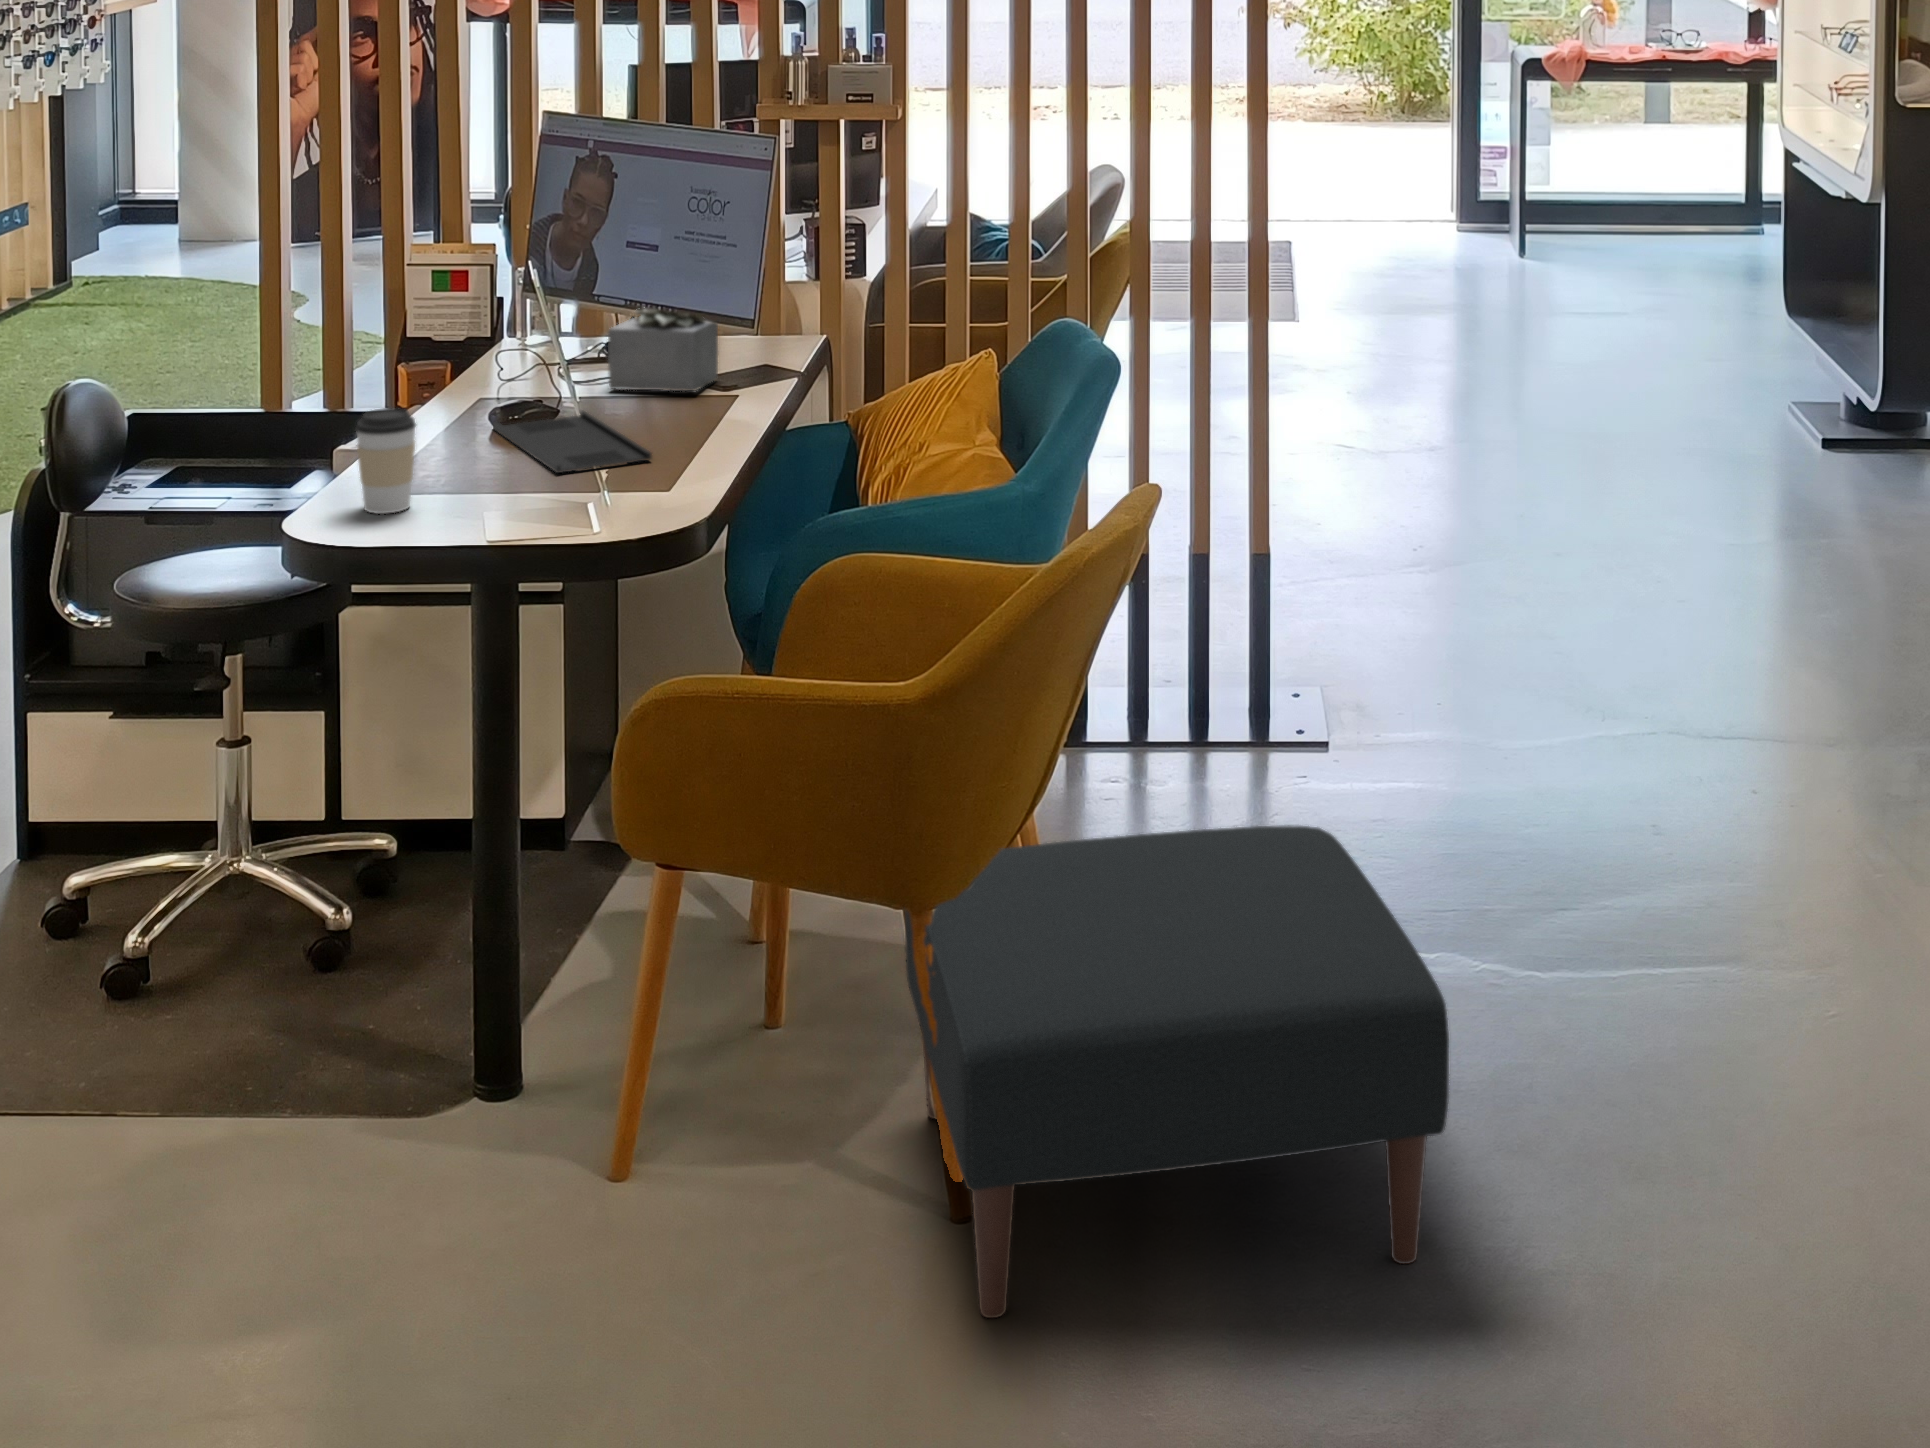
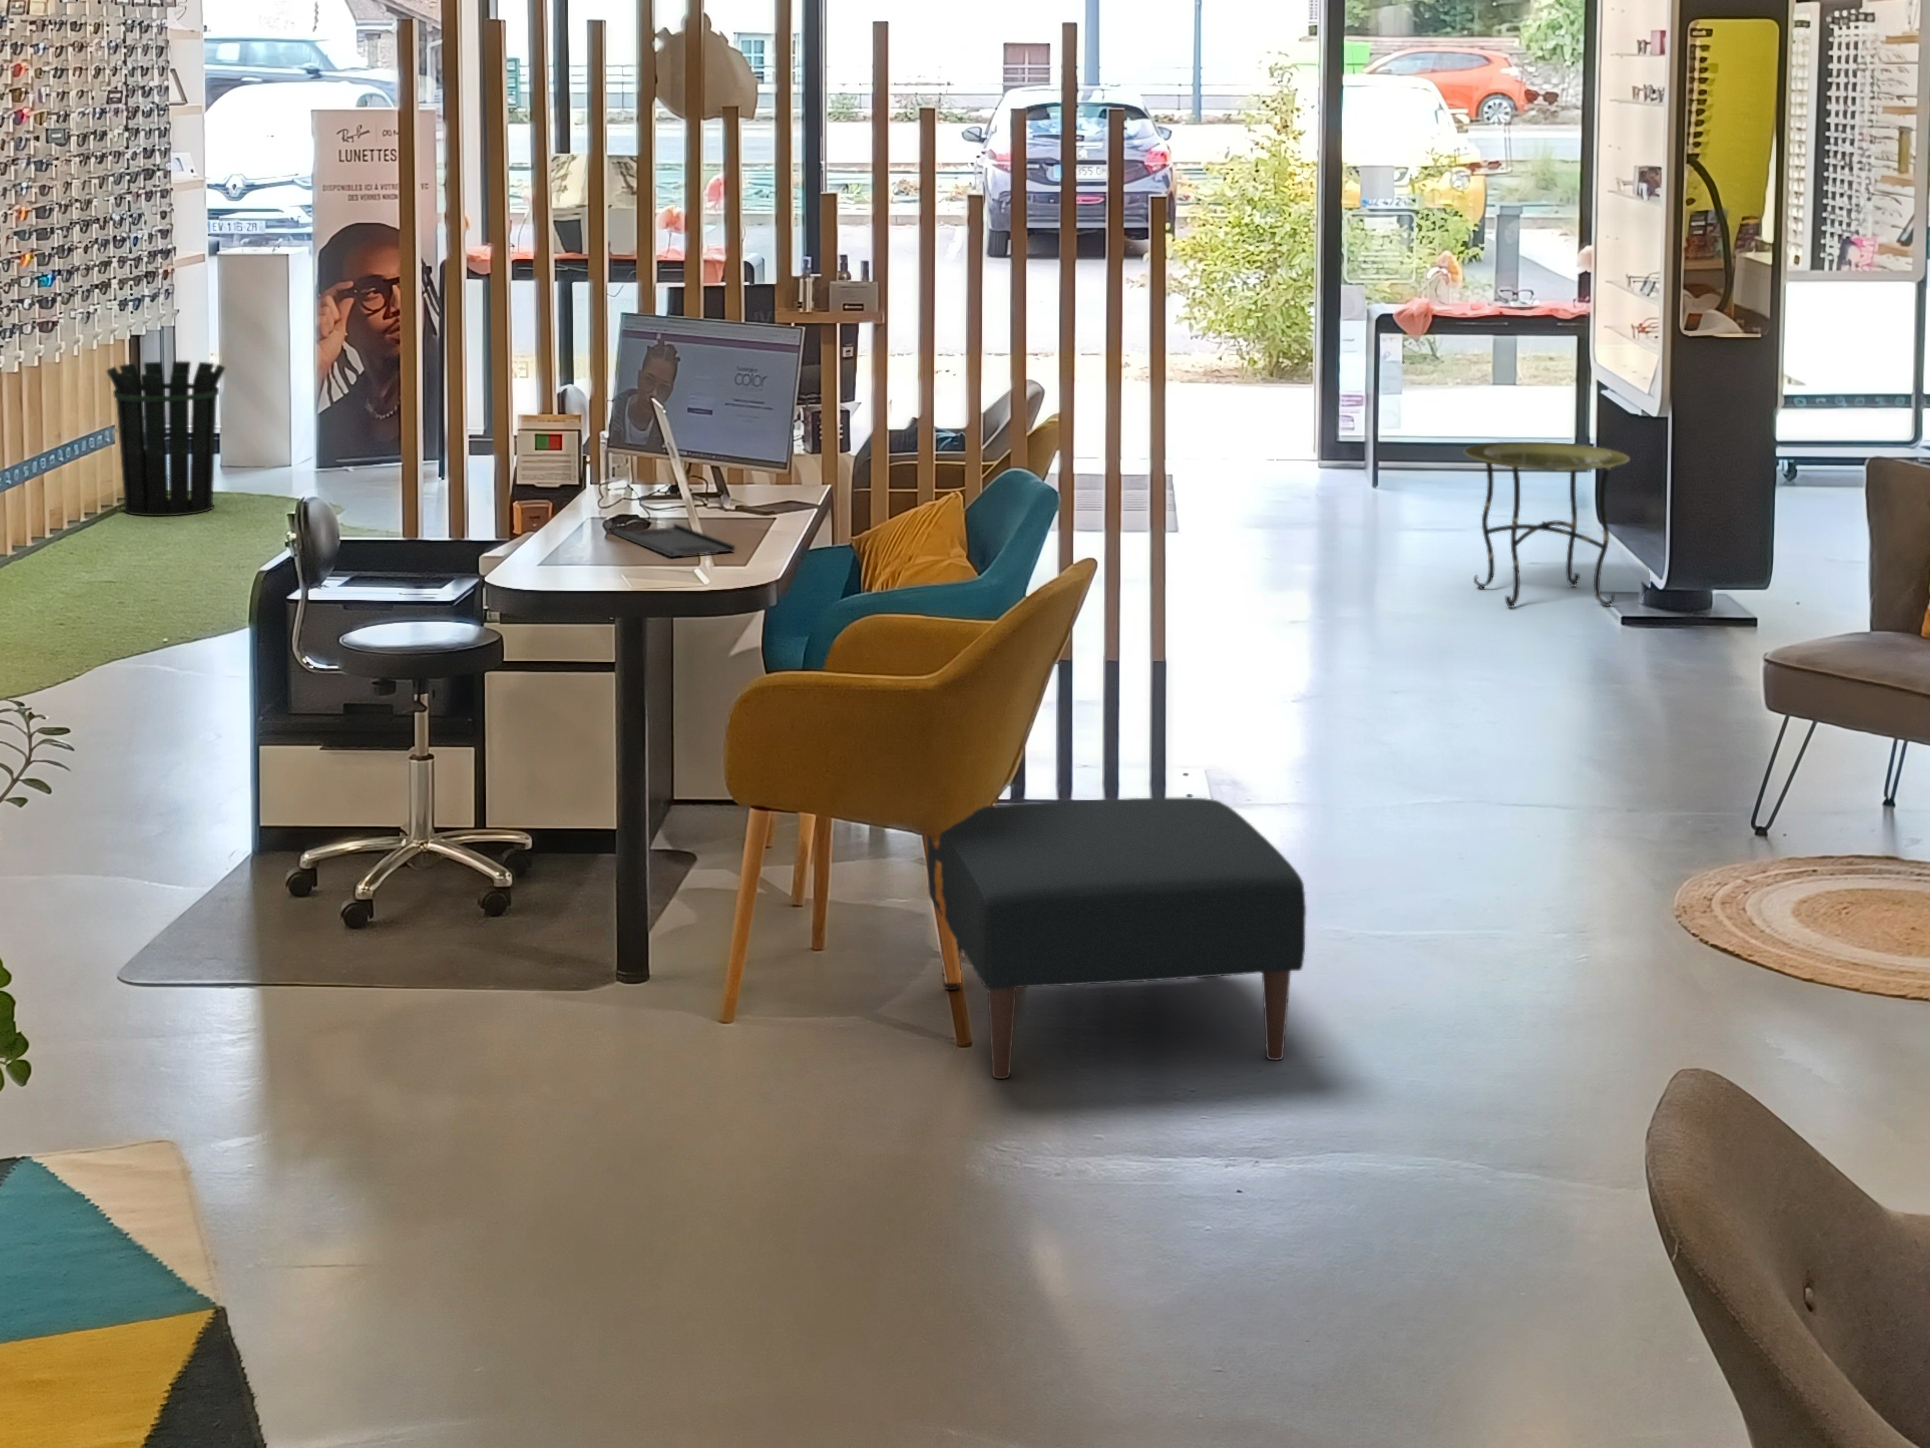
waste bin: none [33,119,179,305] -> present [107,361,225,516]
side table: none [1627,220,1823,423] -> present [1464,442,1629,608]
succulent plant: present [608,310,718,391] -> none [687,438,766,515]
coffee cup: present [355,408,416,514] -> none [540,504,582,576]

